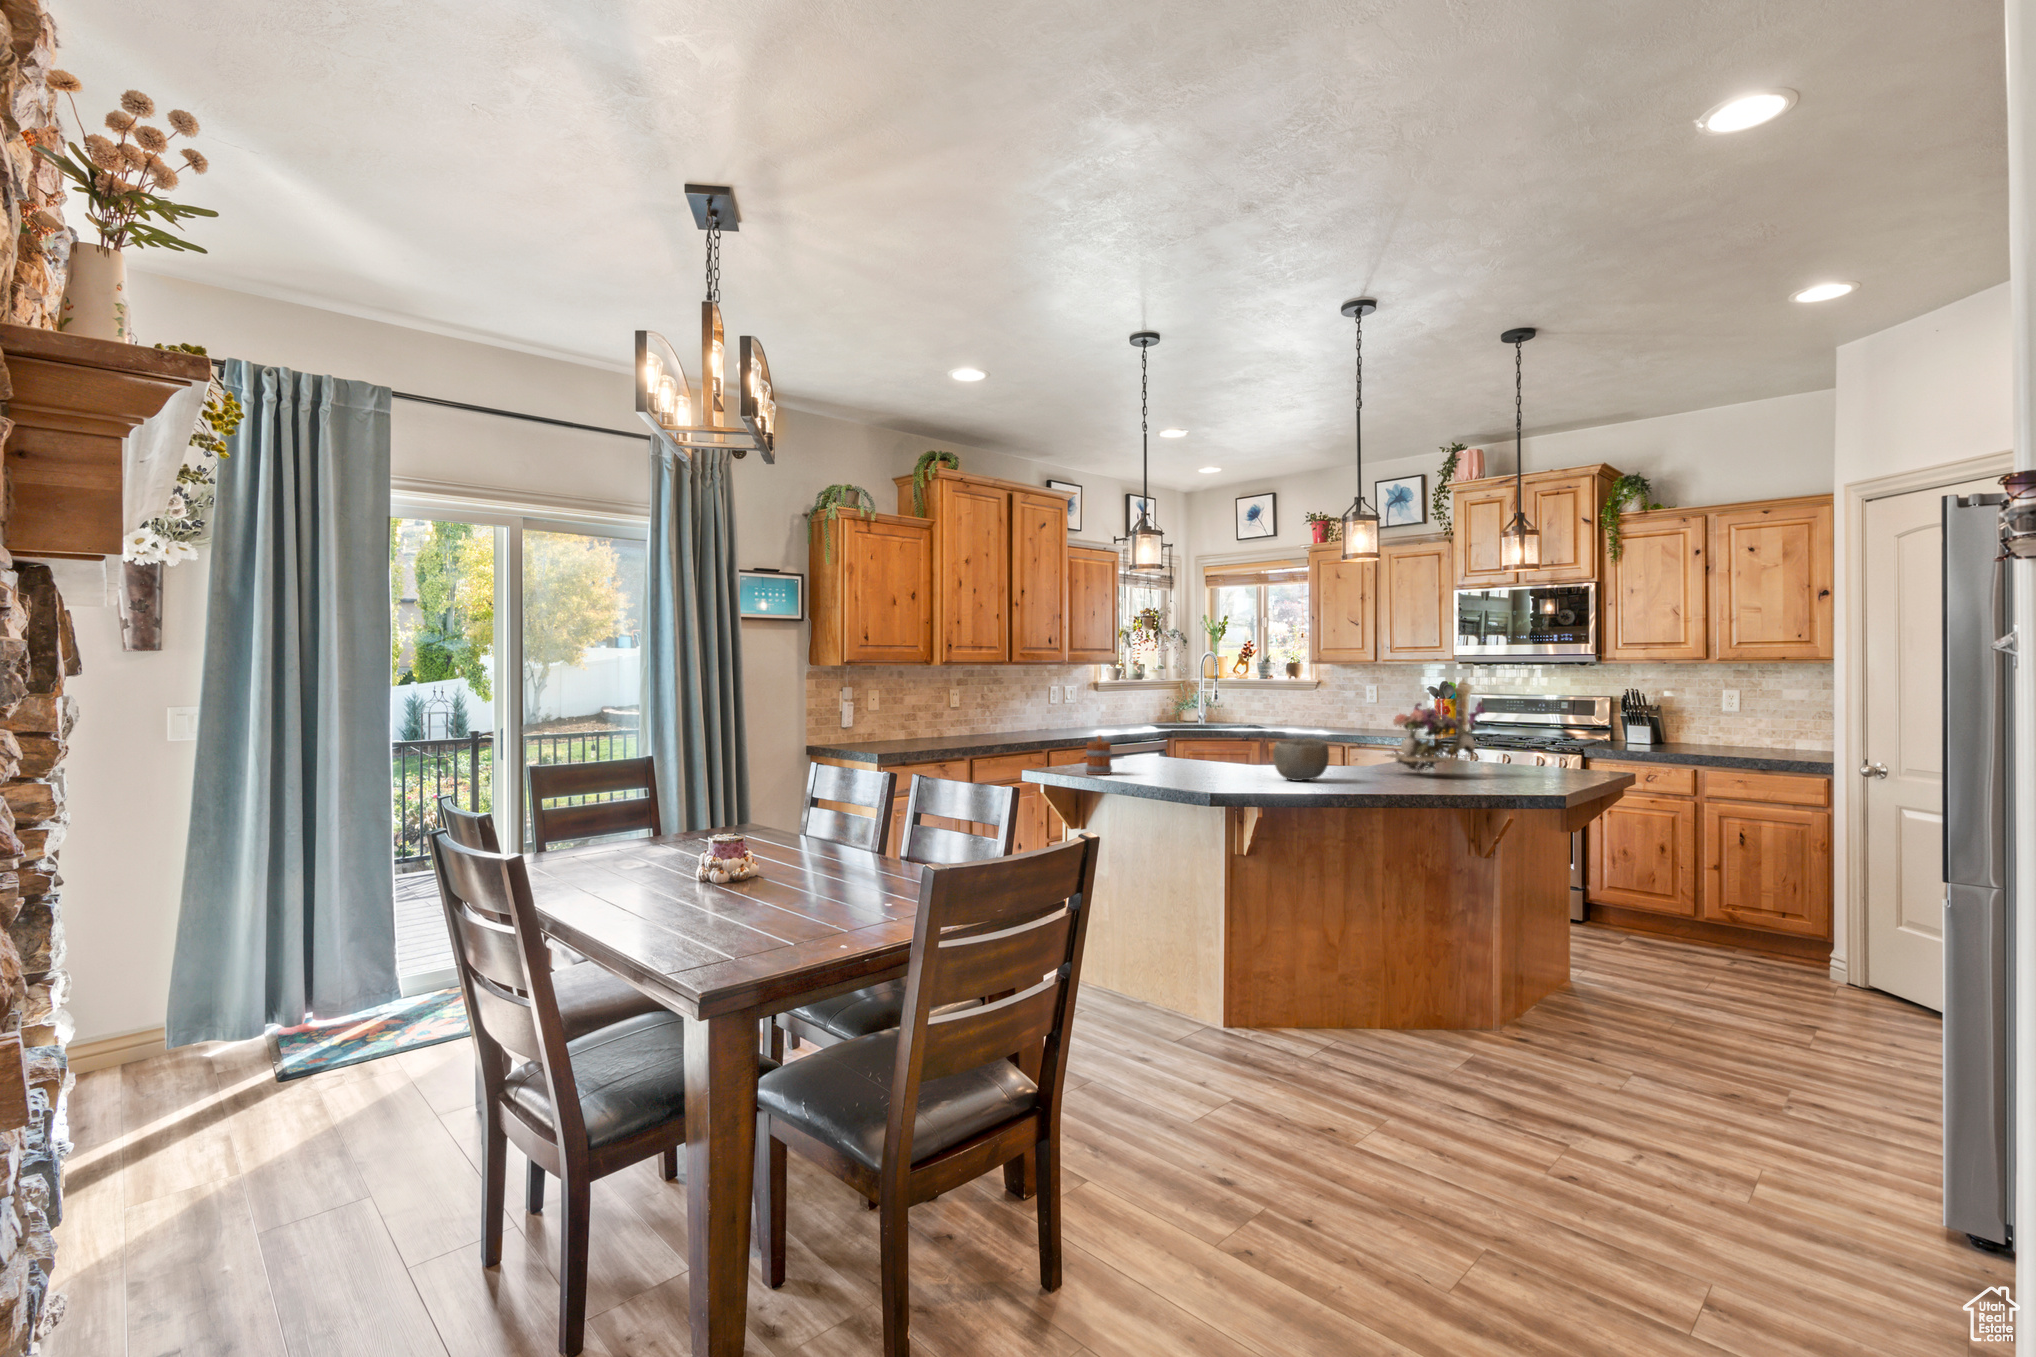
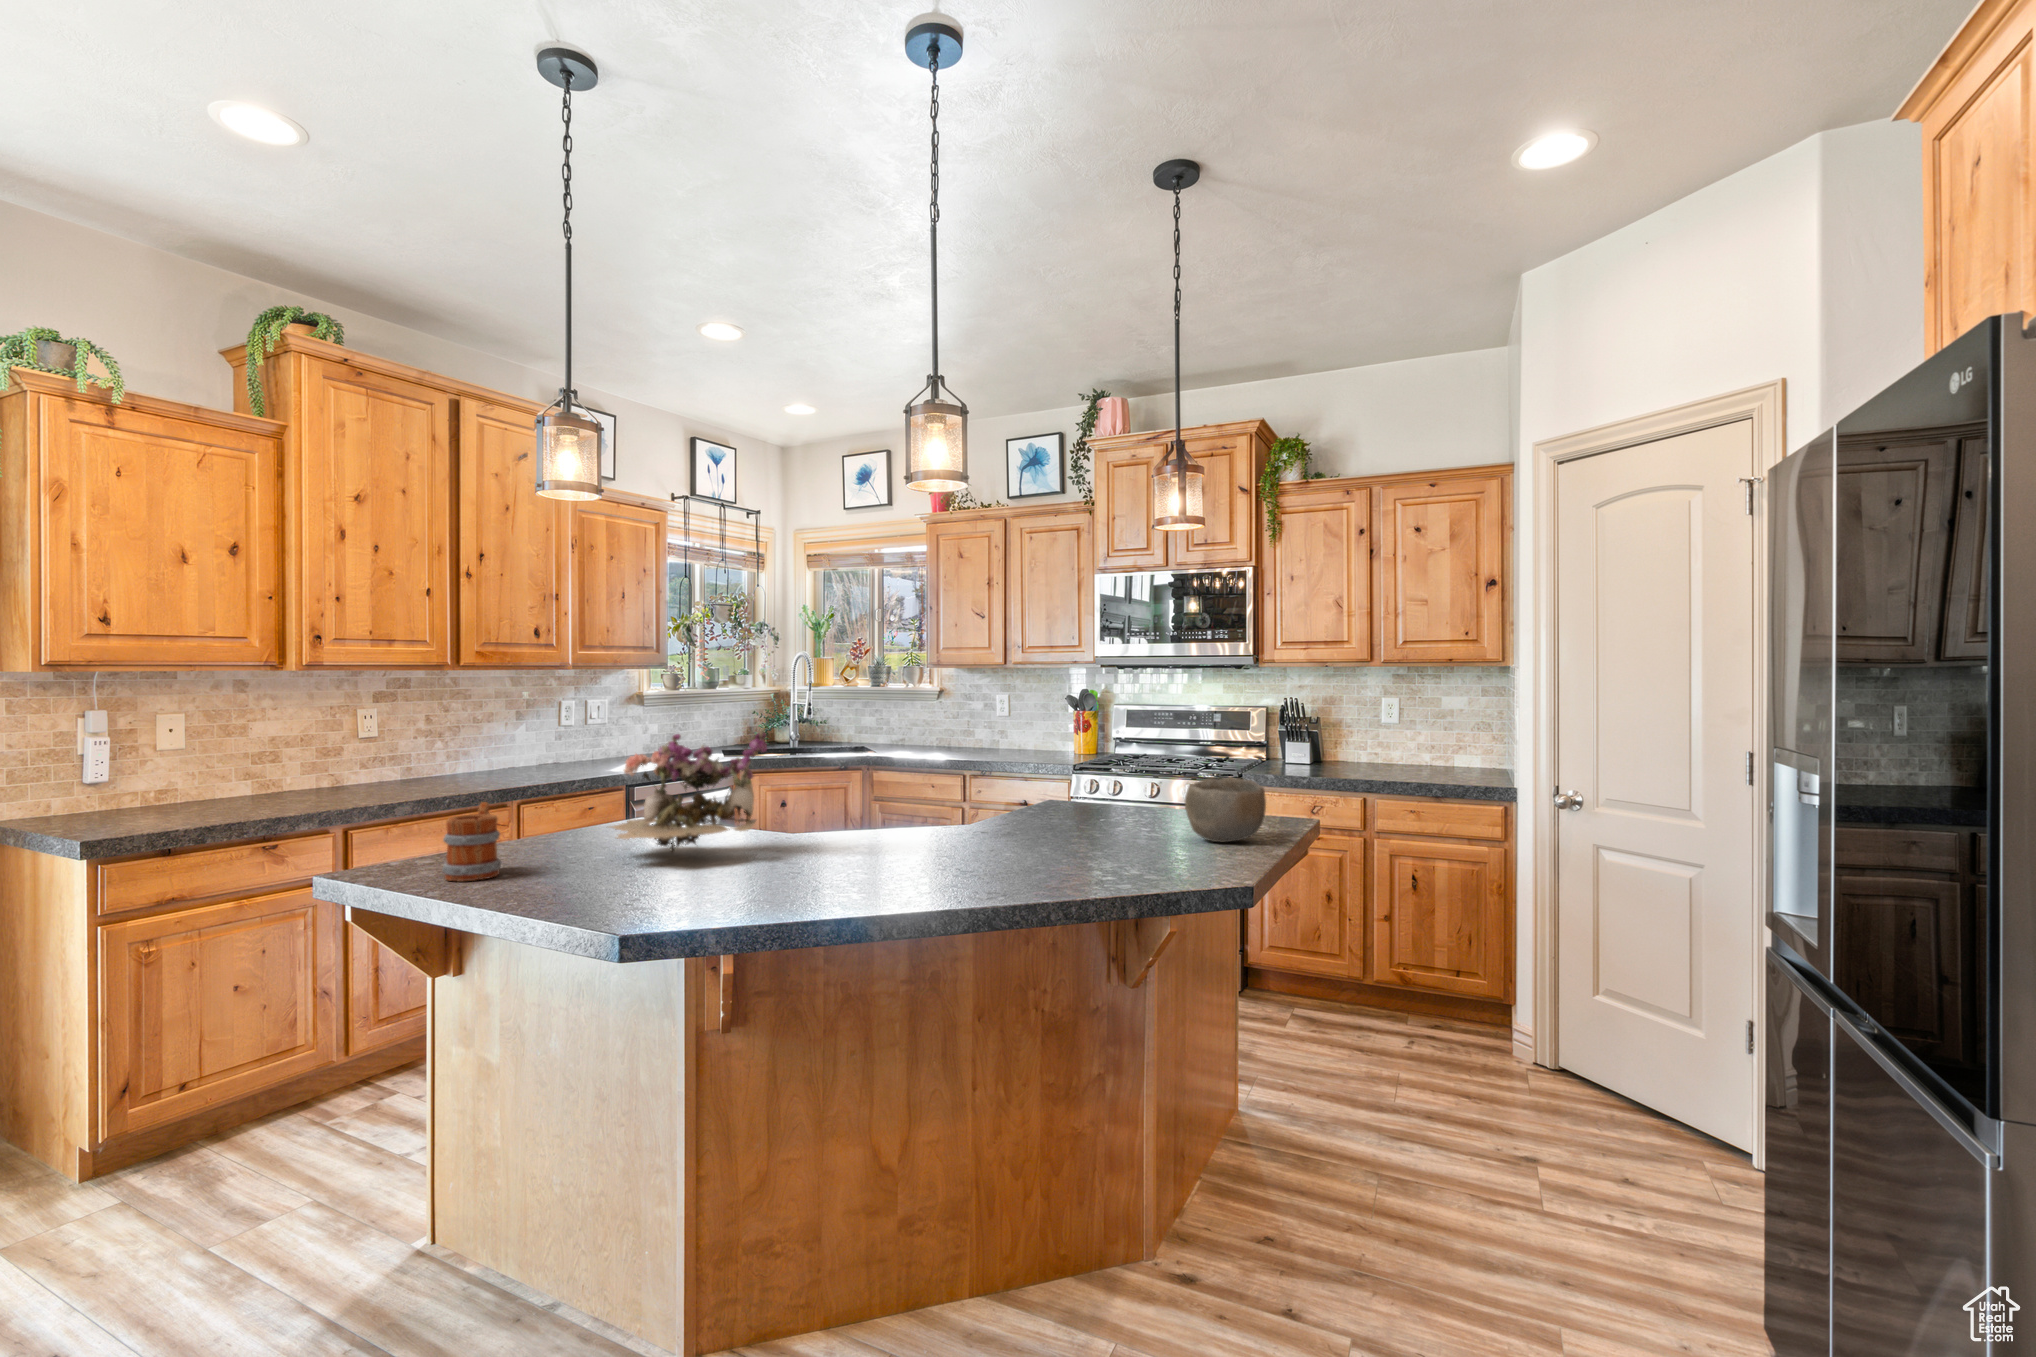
flower arrangement: present [1385,701,1485,772] -> present [610,729,767,852]
bowl: present [1273,738,1329,781] -> present [1185,778,1266,842]

